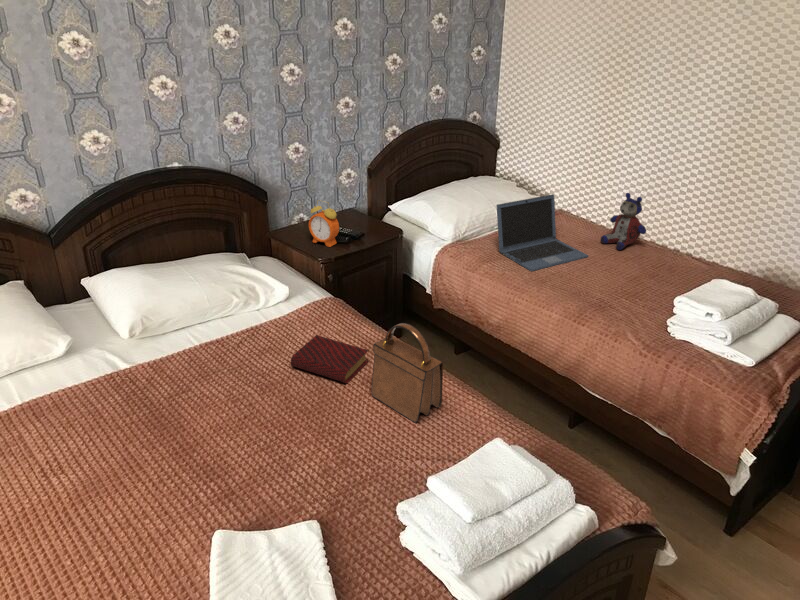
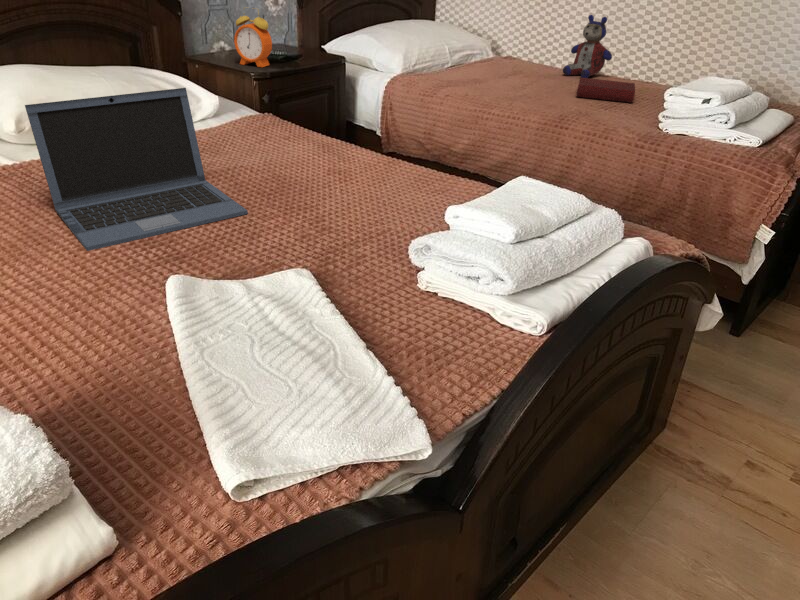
laptop: present [497,194,588,271] -> present [25,88,248,251]
handbag: present [372,323,443,423] -> none [344,72,436,198]
book: present [291,335,368,383] -> present [576,78,635,103]

